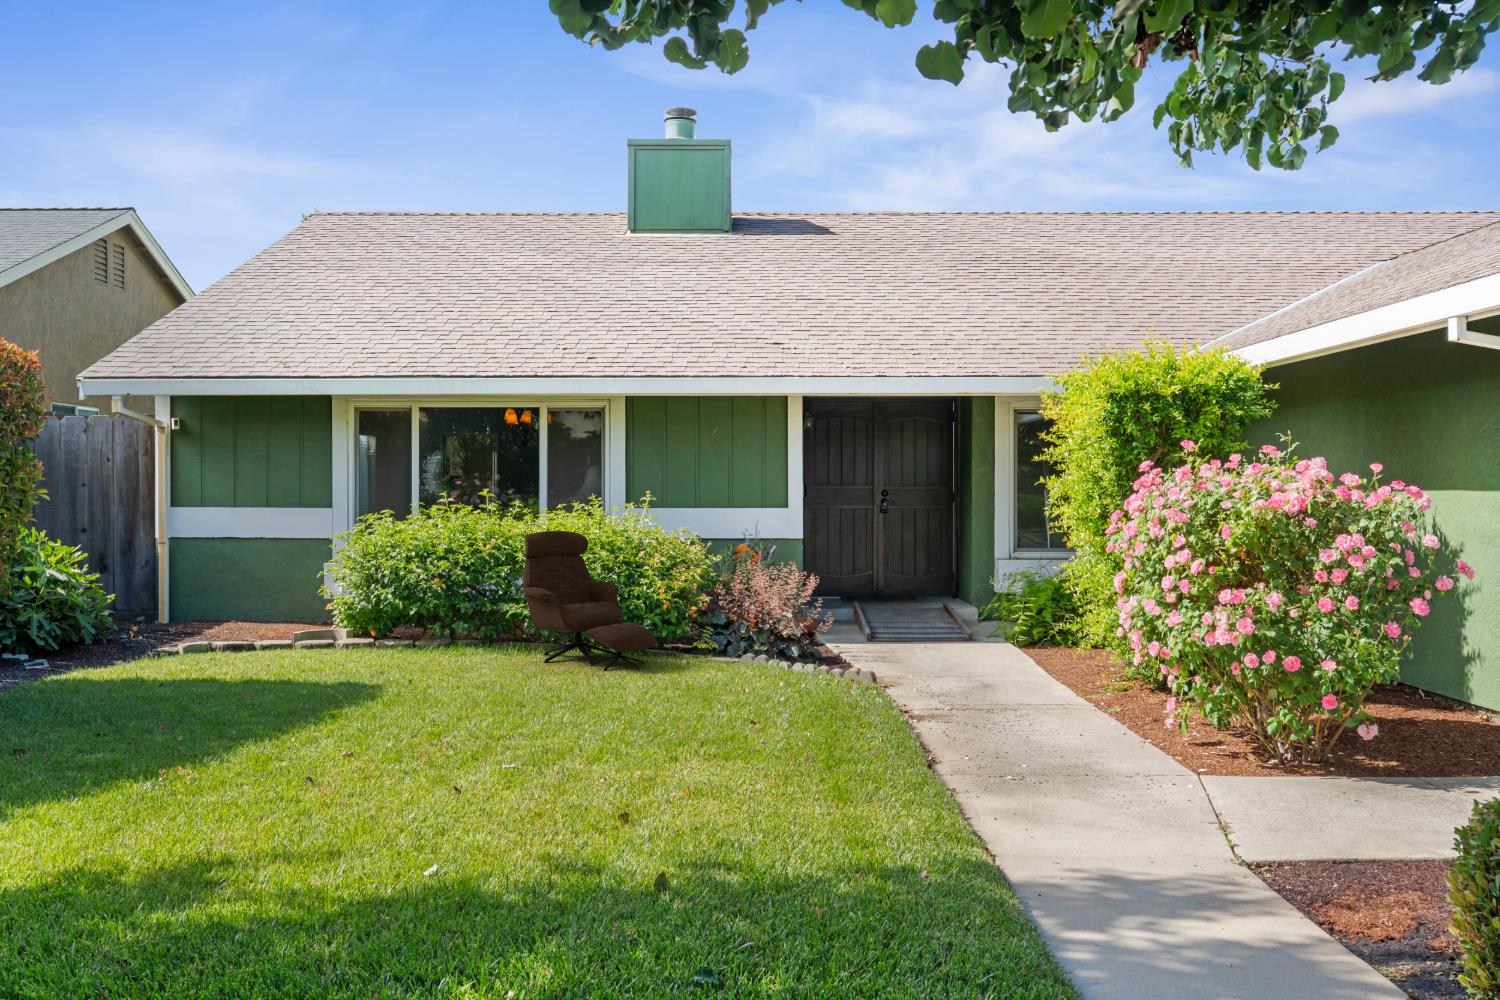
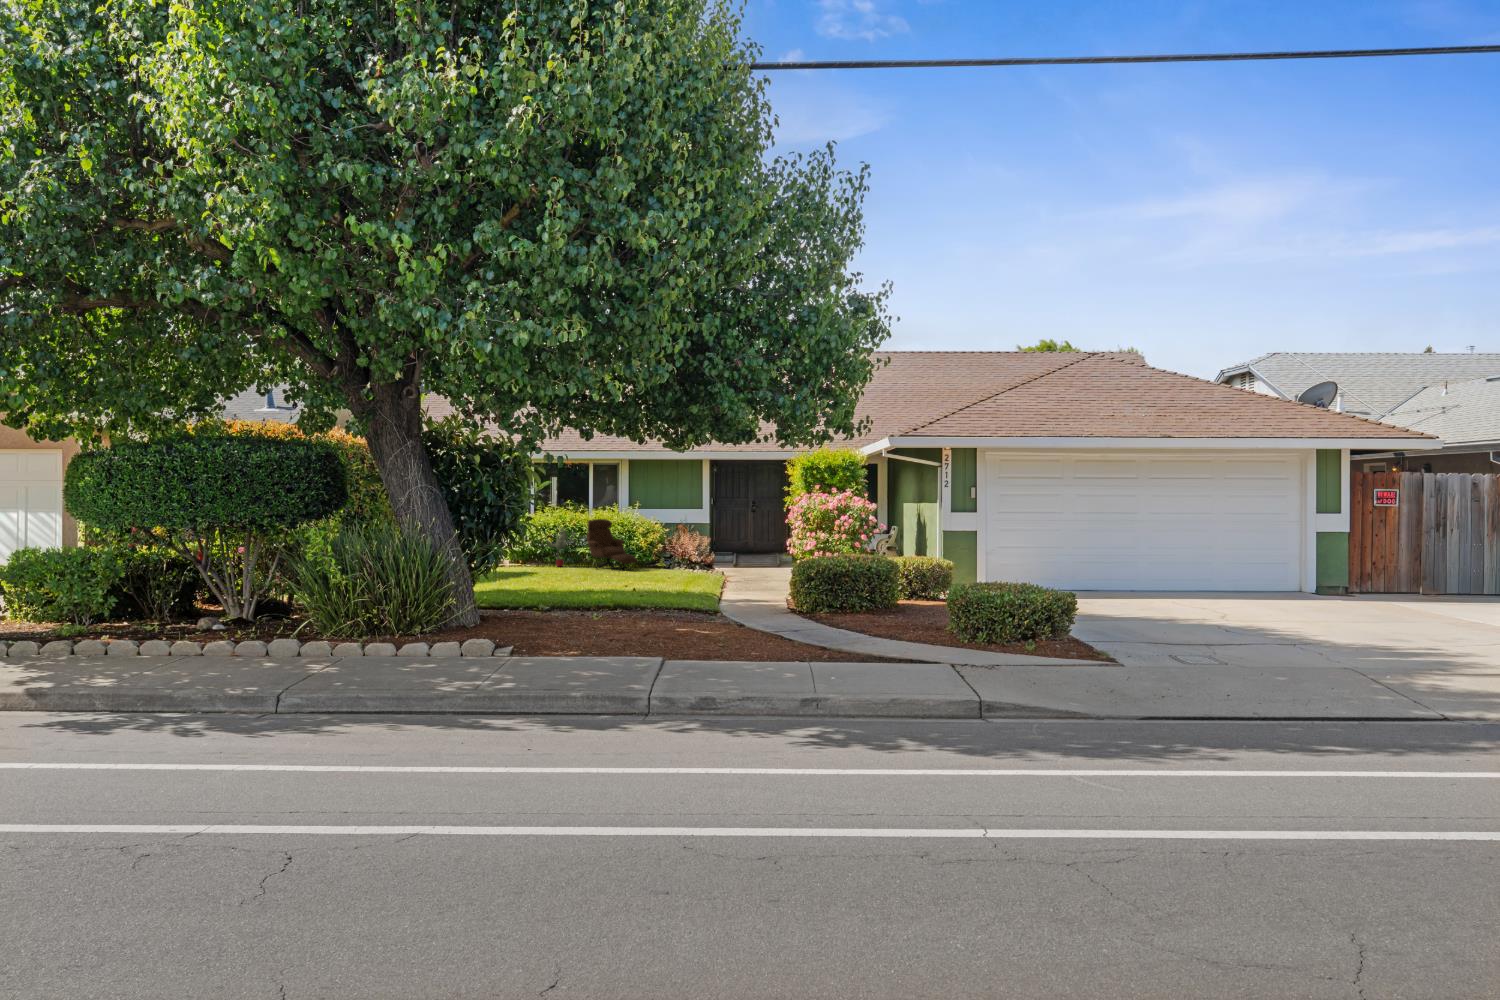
potted tree: none [409,551,496,653] -> present [547,529,575,567]

